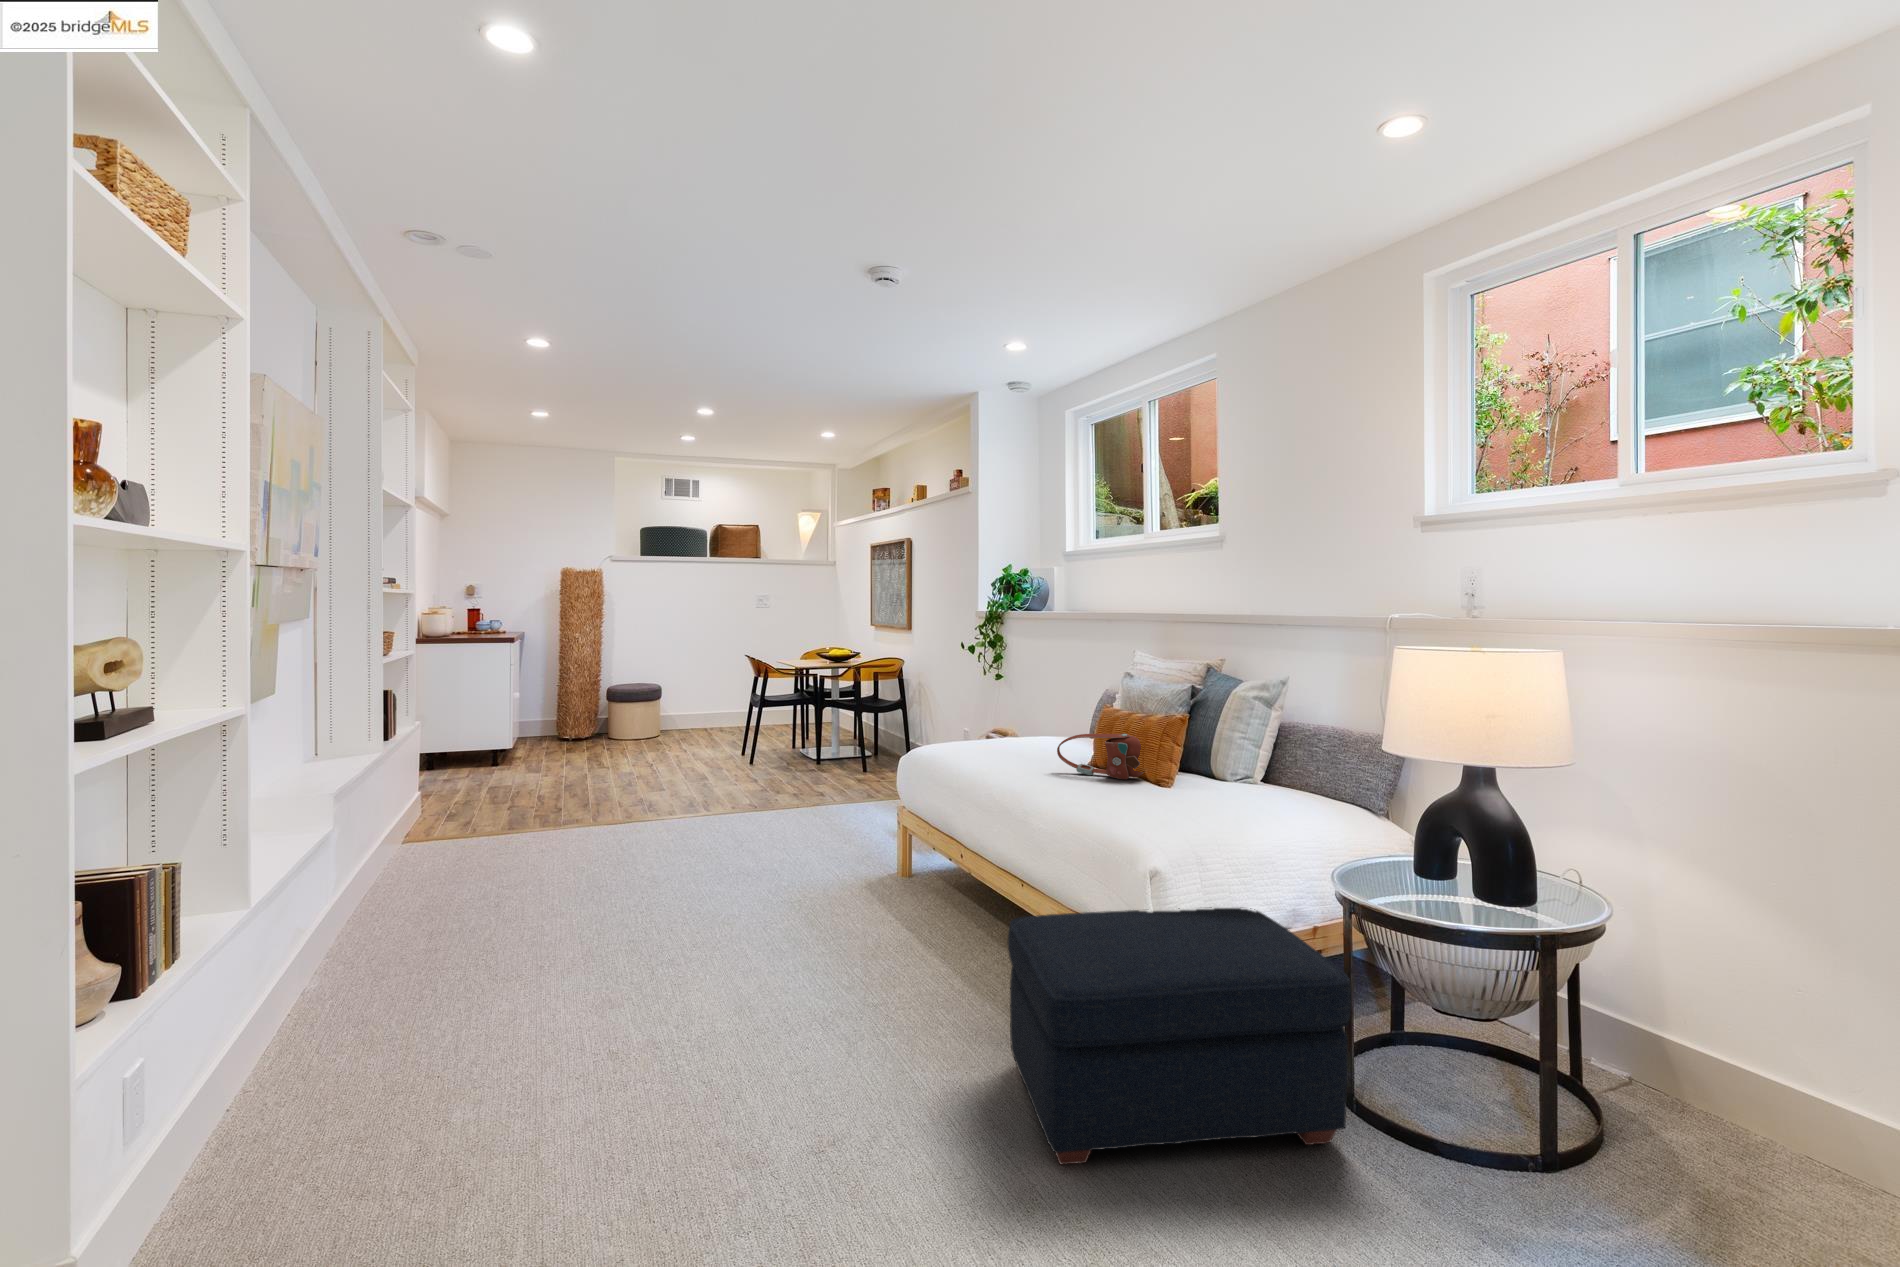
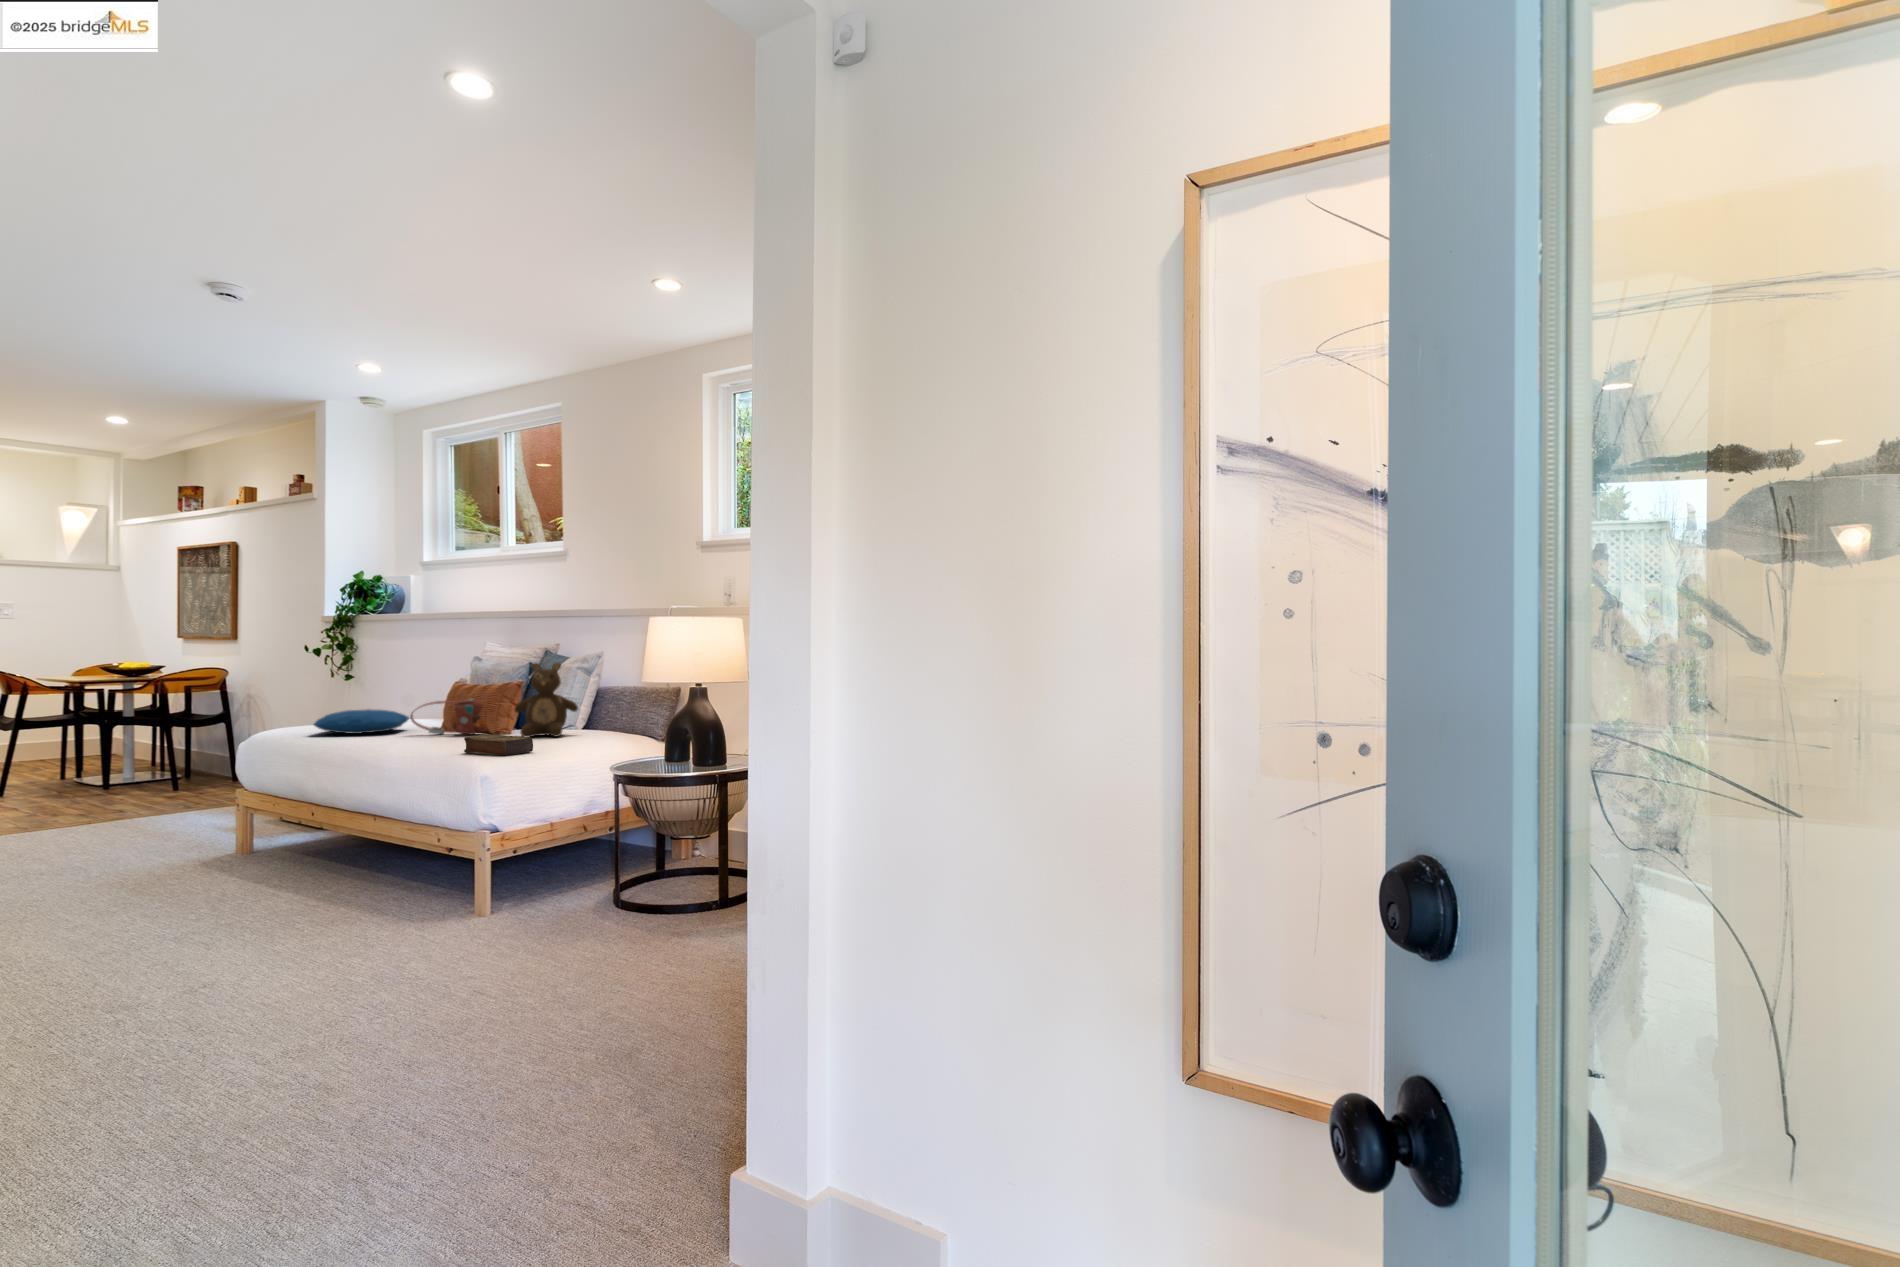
teddy bear: none [1177,693,1261,799] -> present [515,663,578,737]
pillow: none [960,733,1056,763] -> present [314,709,409,734]
book: none [1124,806,1217,850] -> present [464,734,533,755]
ottoman: present [1008,908,1351,1165] -> none [366,798,612,961]

